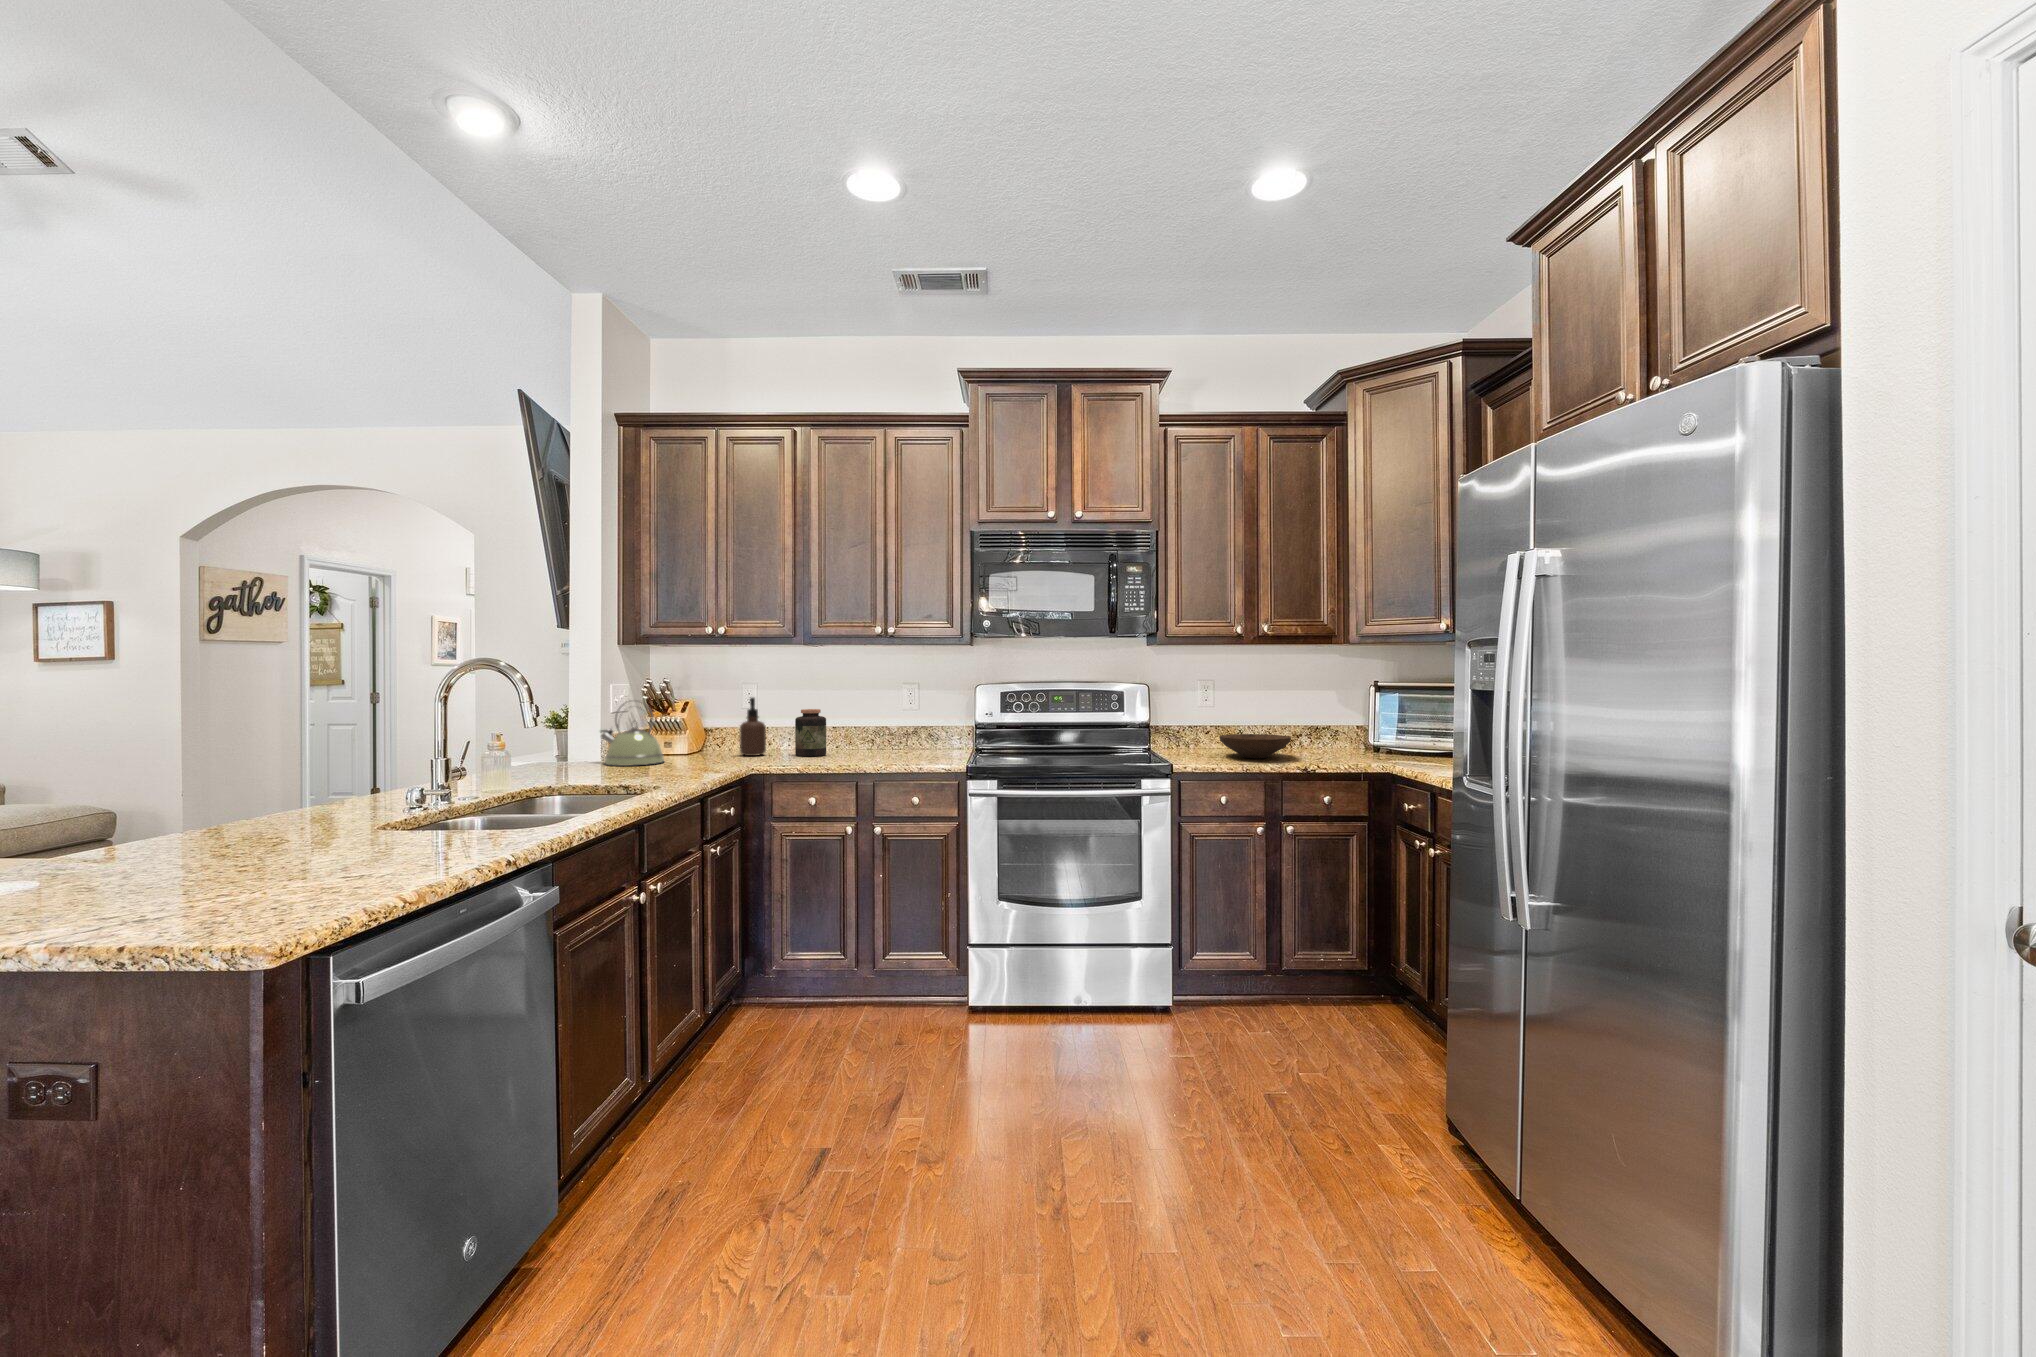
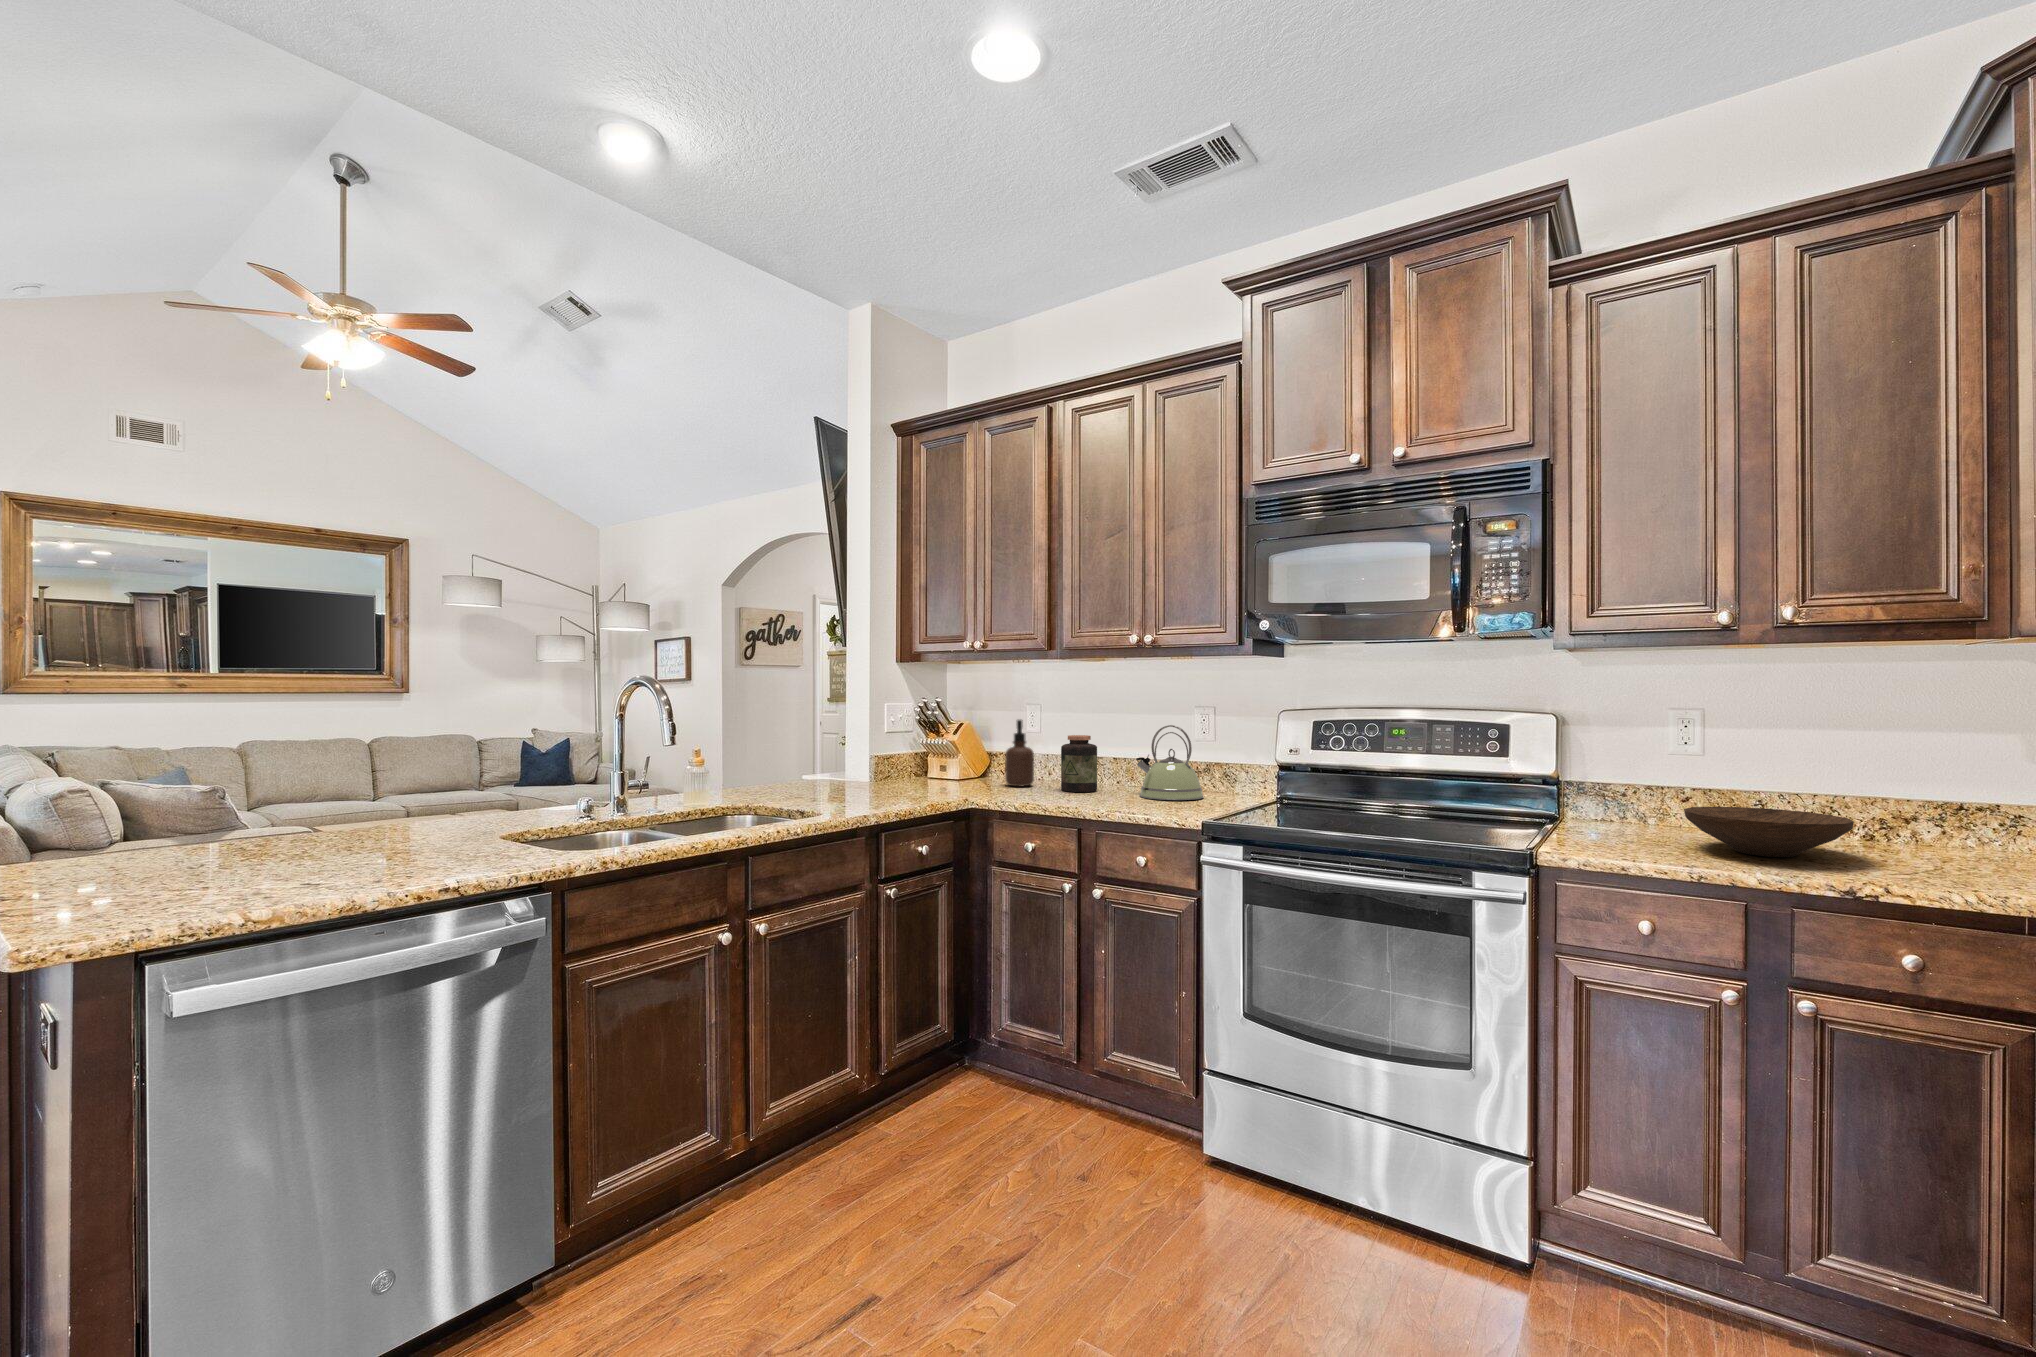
kettle: present [601,702,664,766] -> present [1136,725,1204,800]

